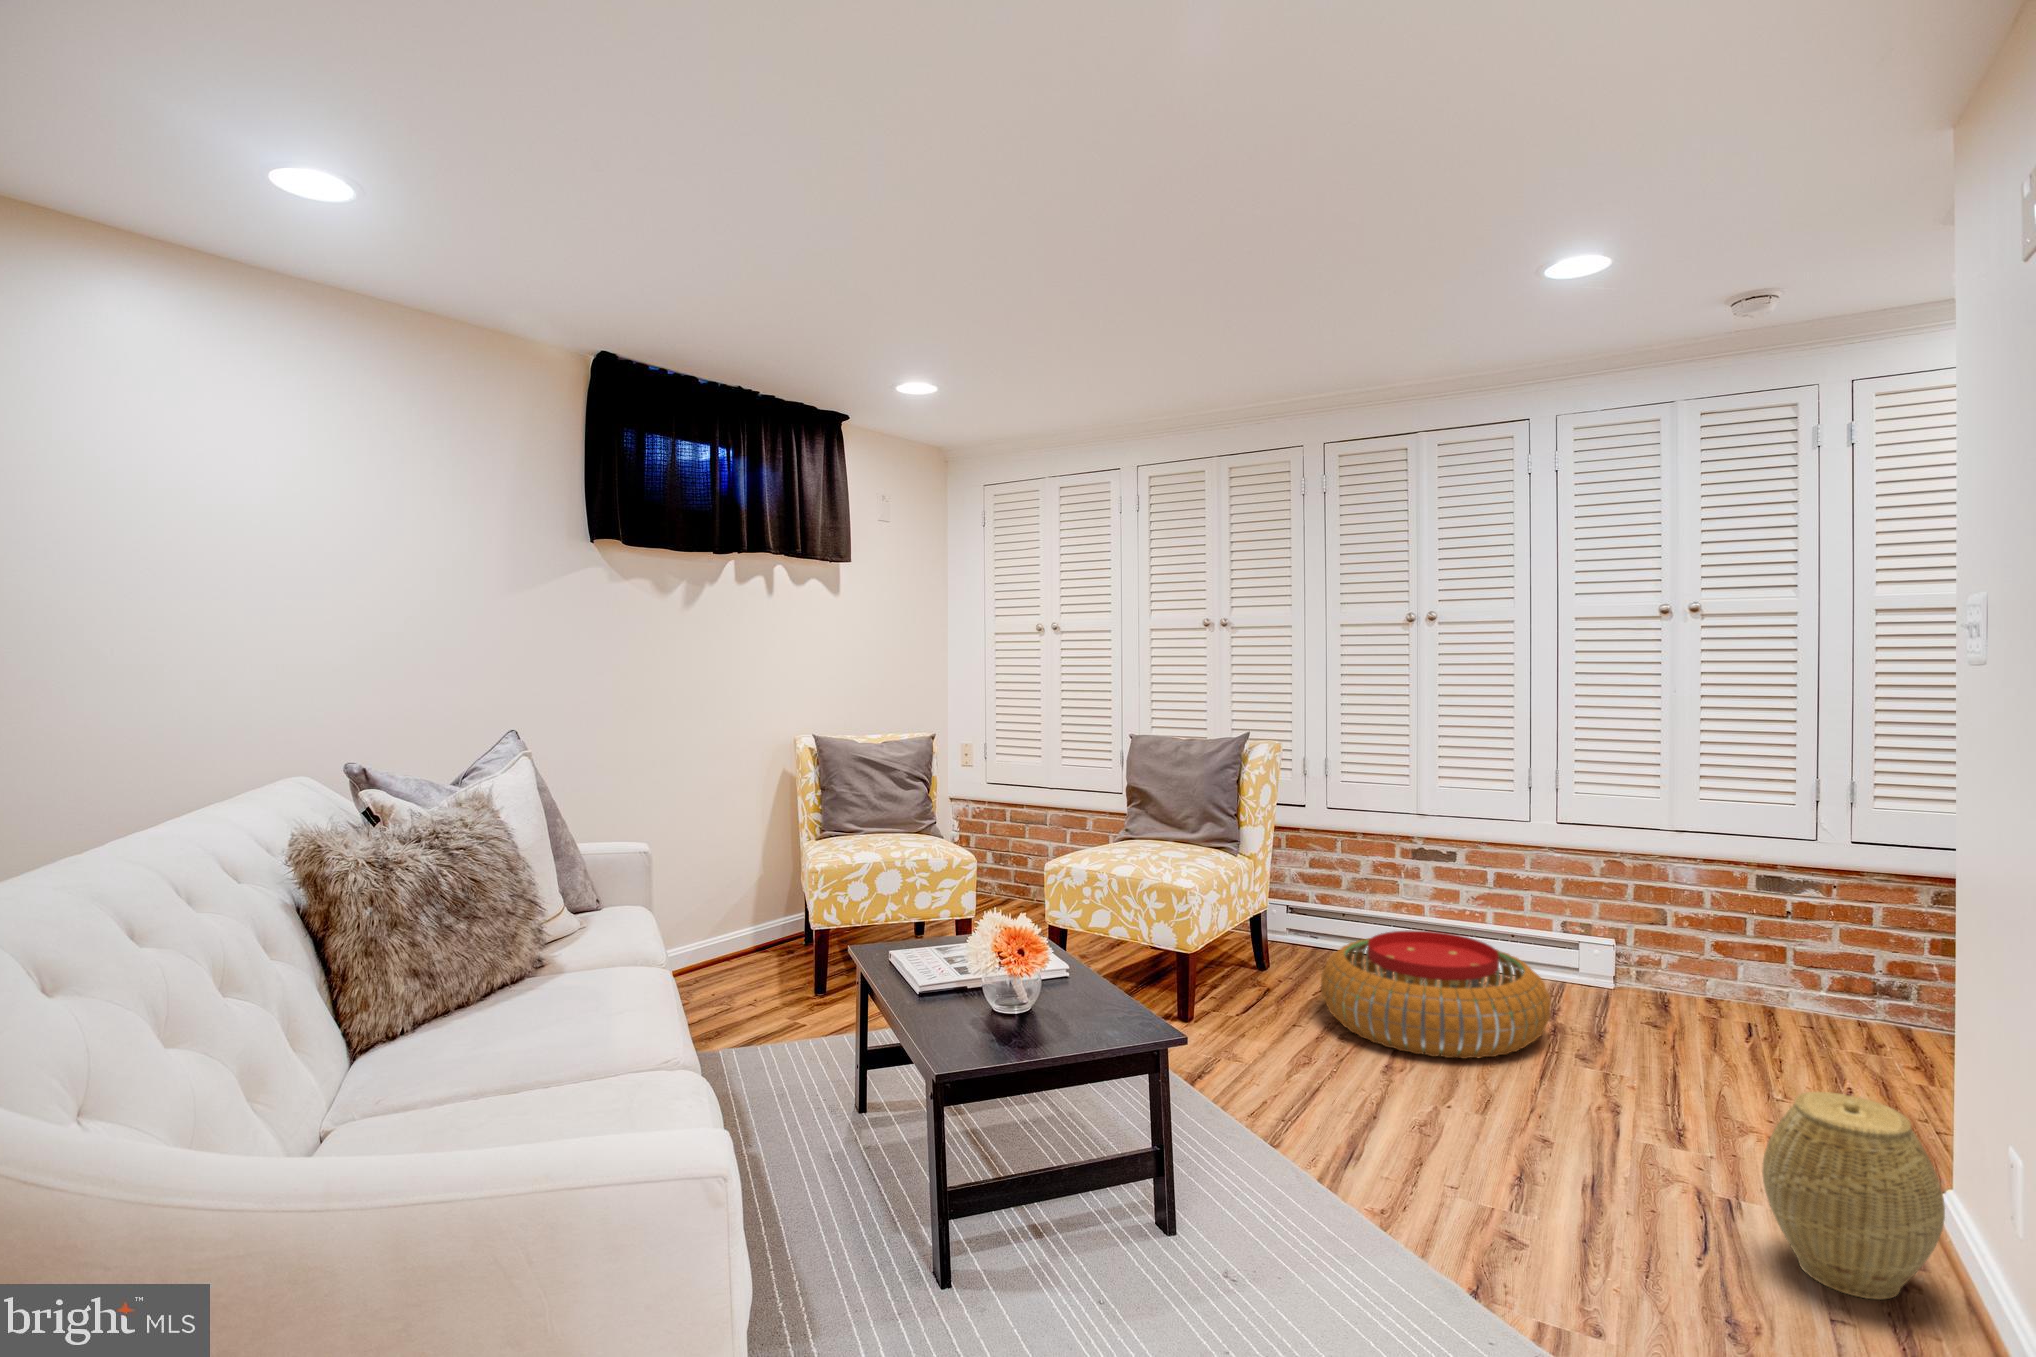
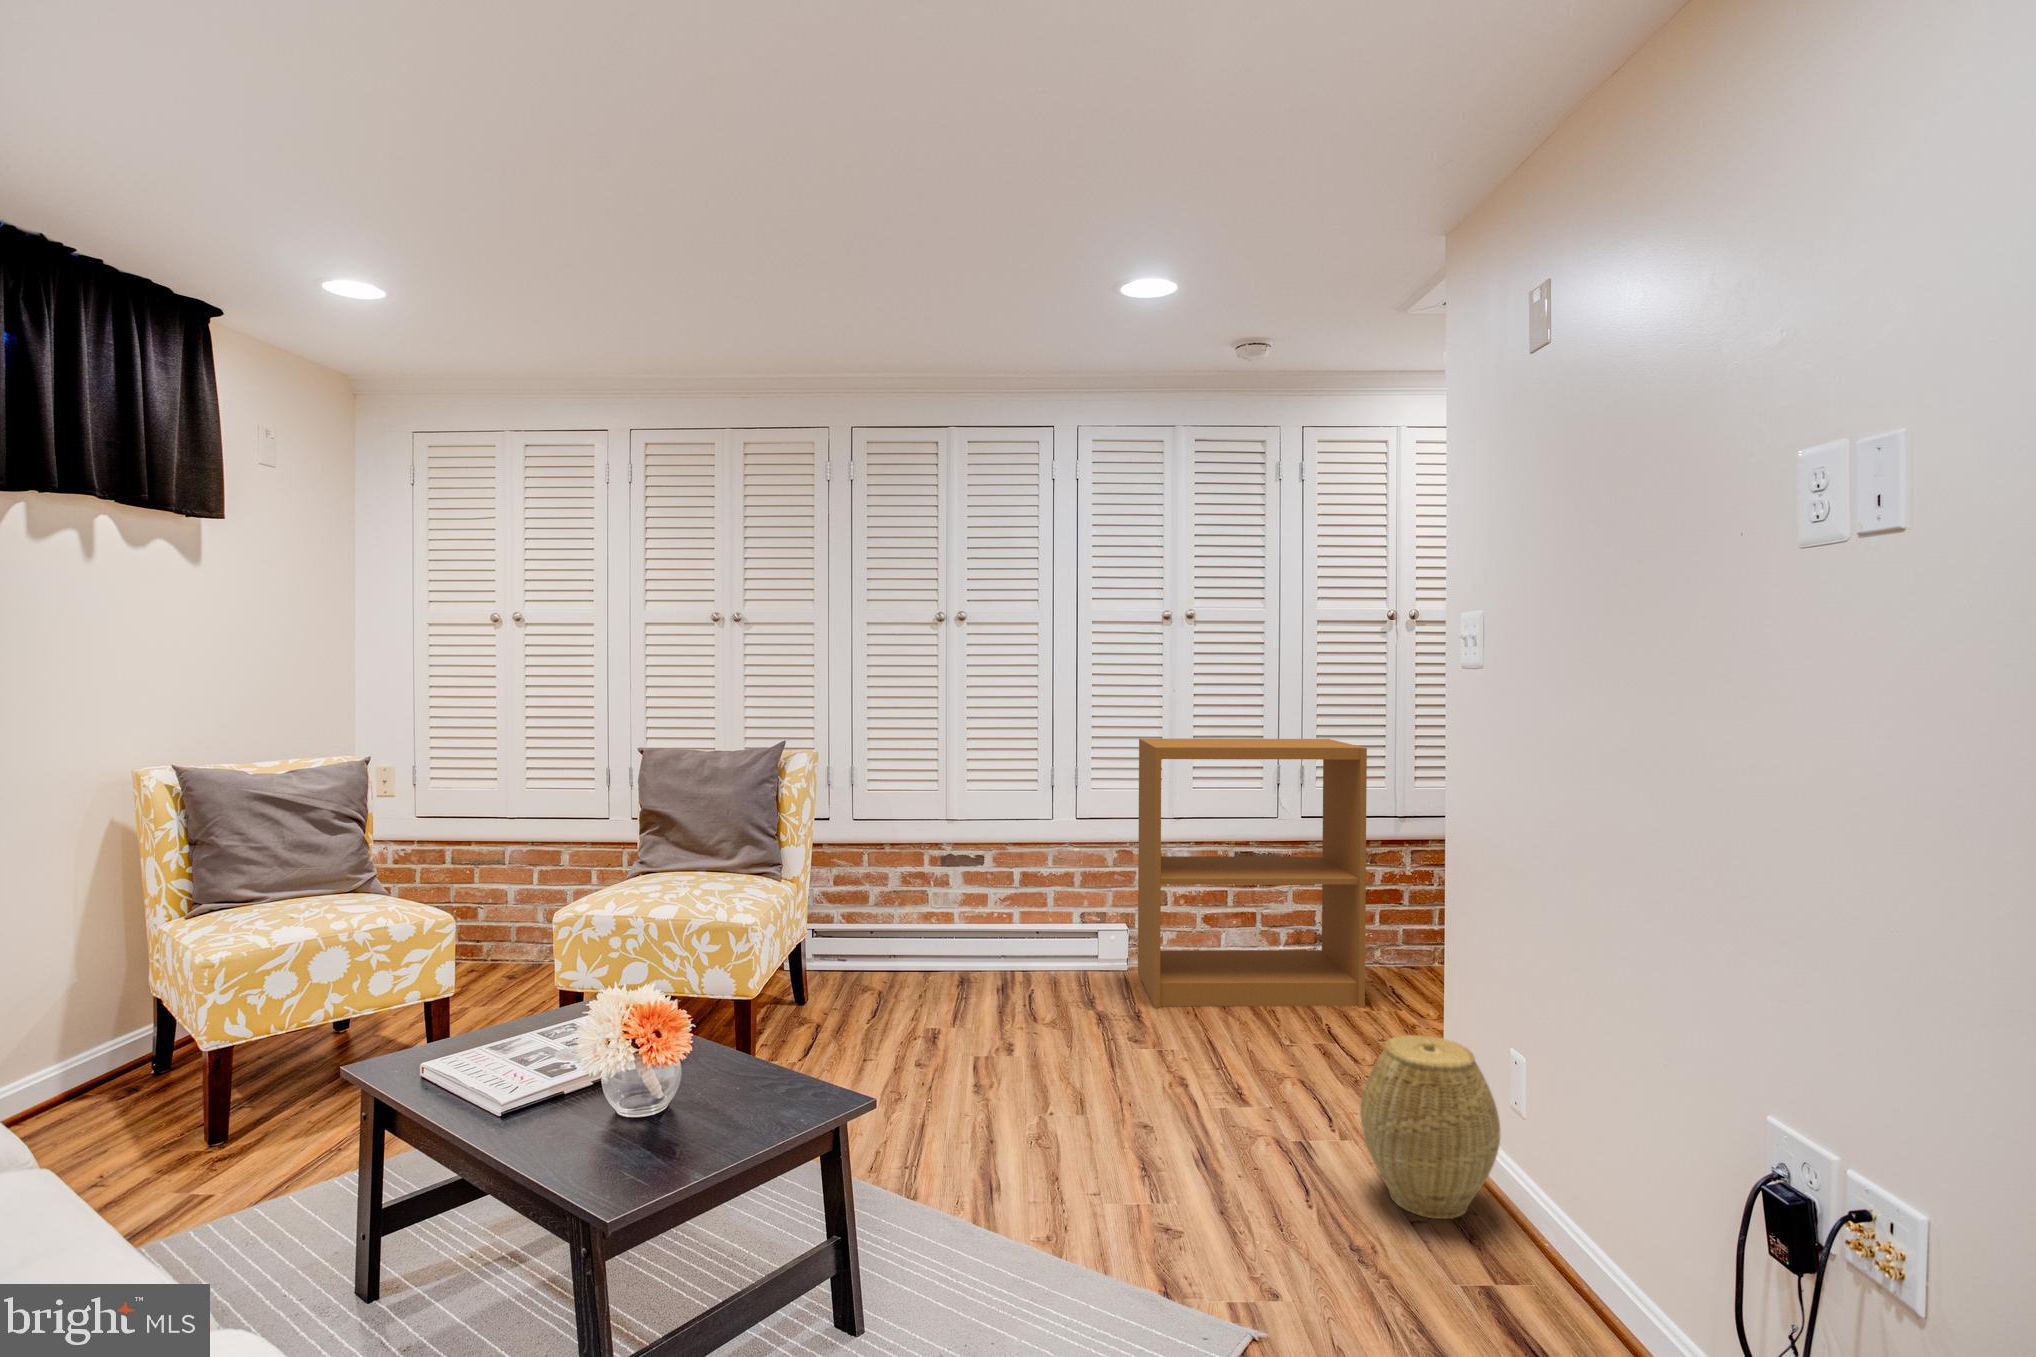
bookshelf: none [1625,741,1927,1079] -> present [1138,738,1367,1008]
pouf: present [1321,931,1551,1059] -> none [885,937,1104,1067]

